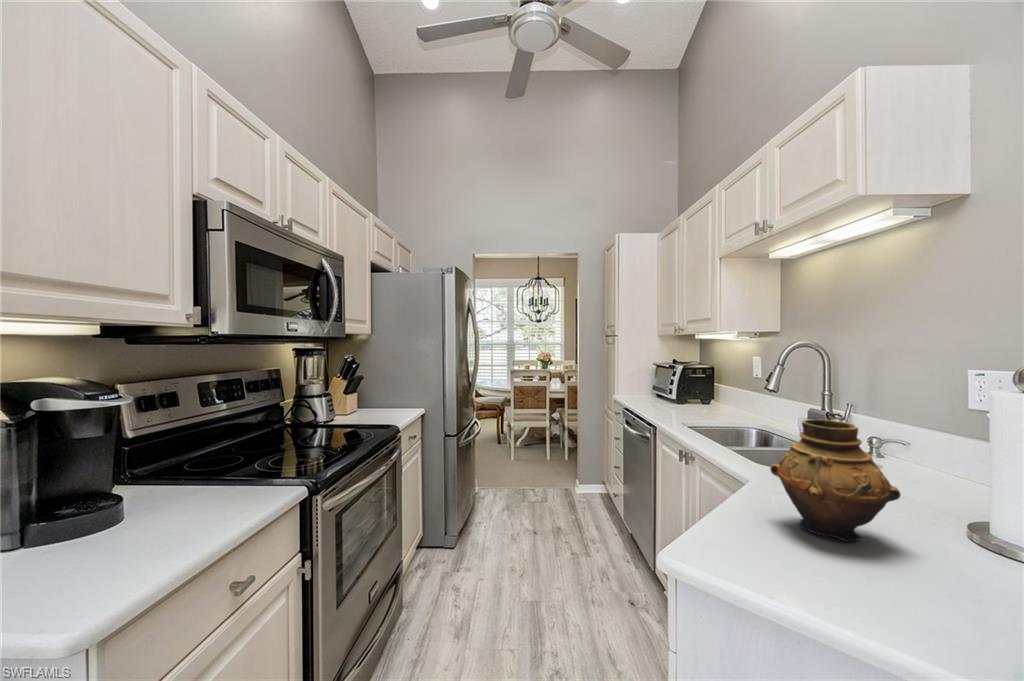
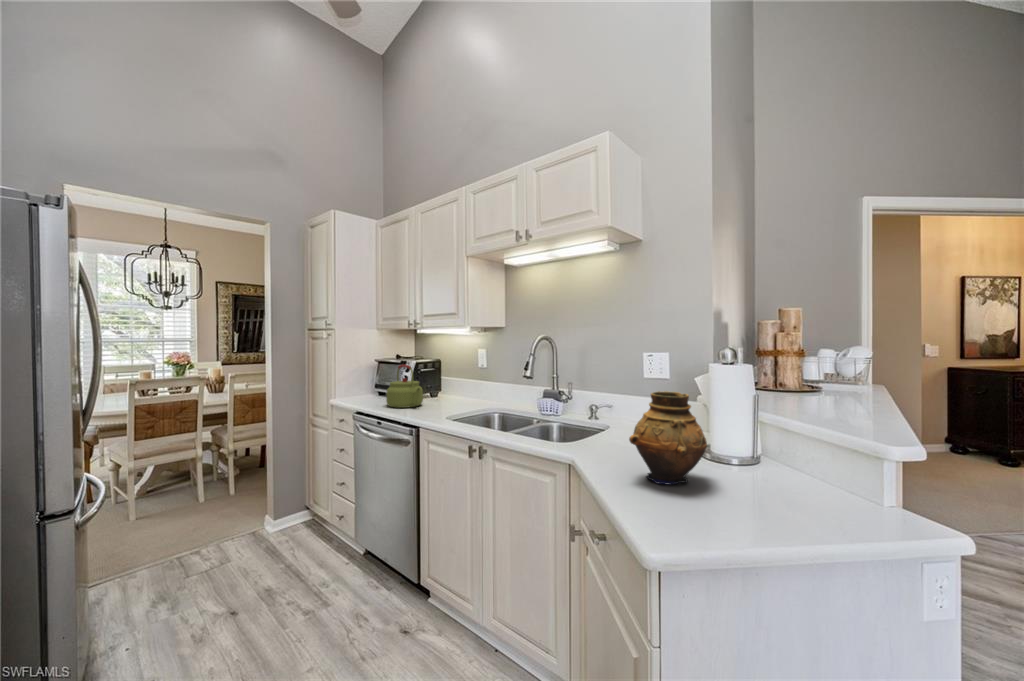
kettle: none [647,369,682,410] -> present [386,365,423,408]

